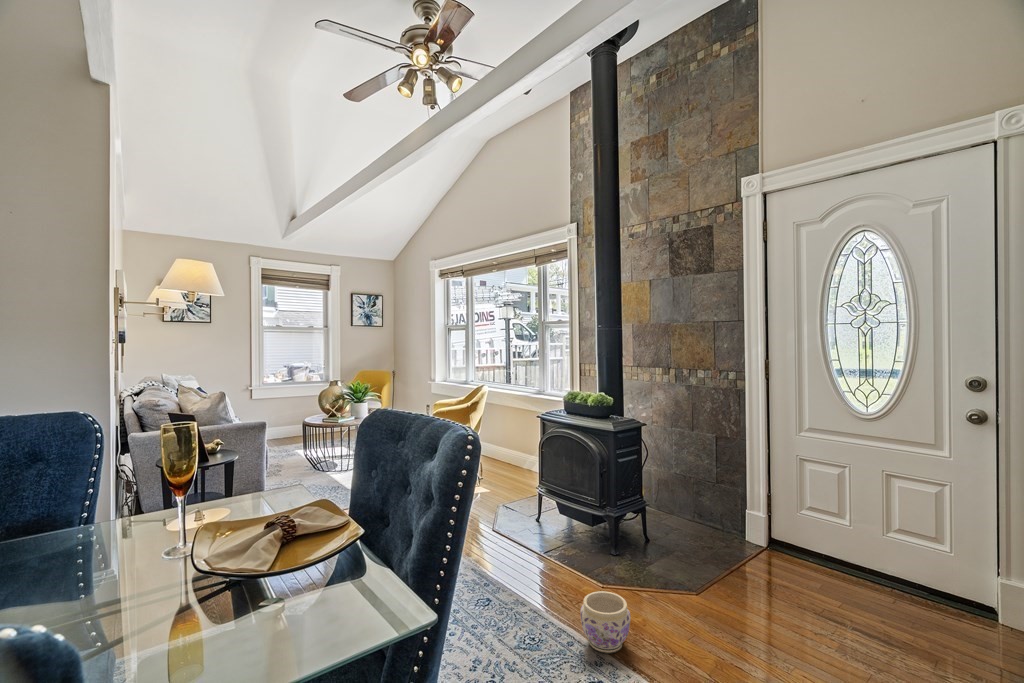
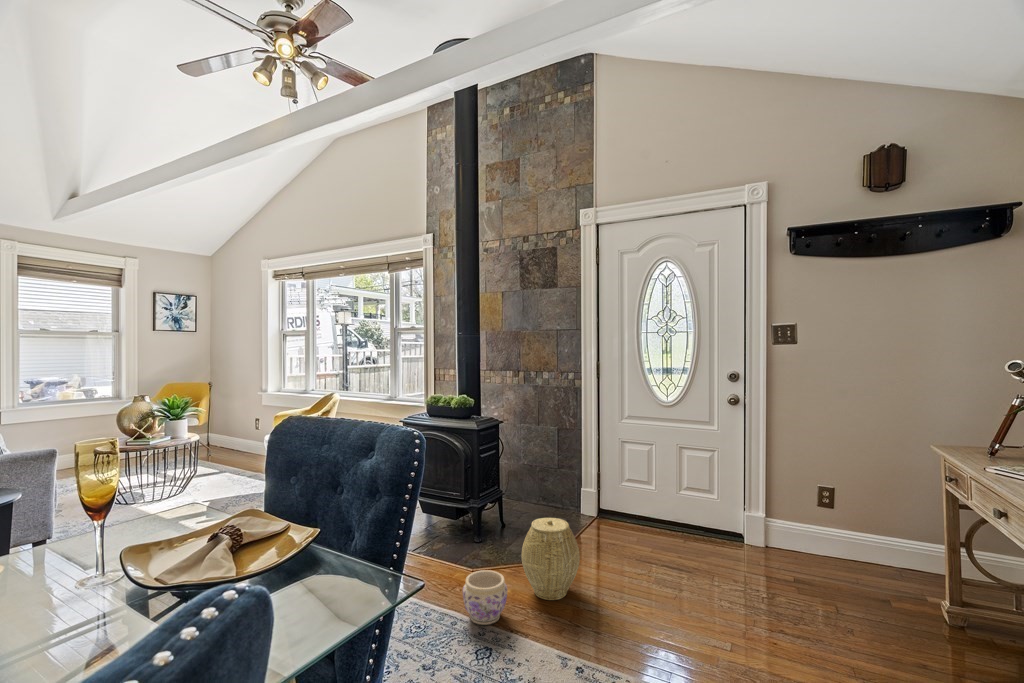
woven basket: none [652,542,724,640] -> present [521,518,580,600]

